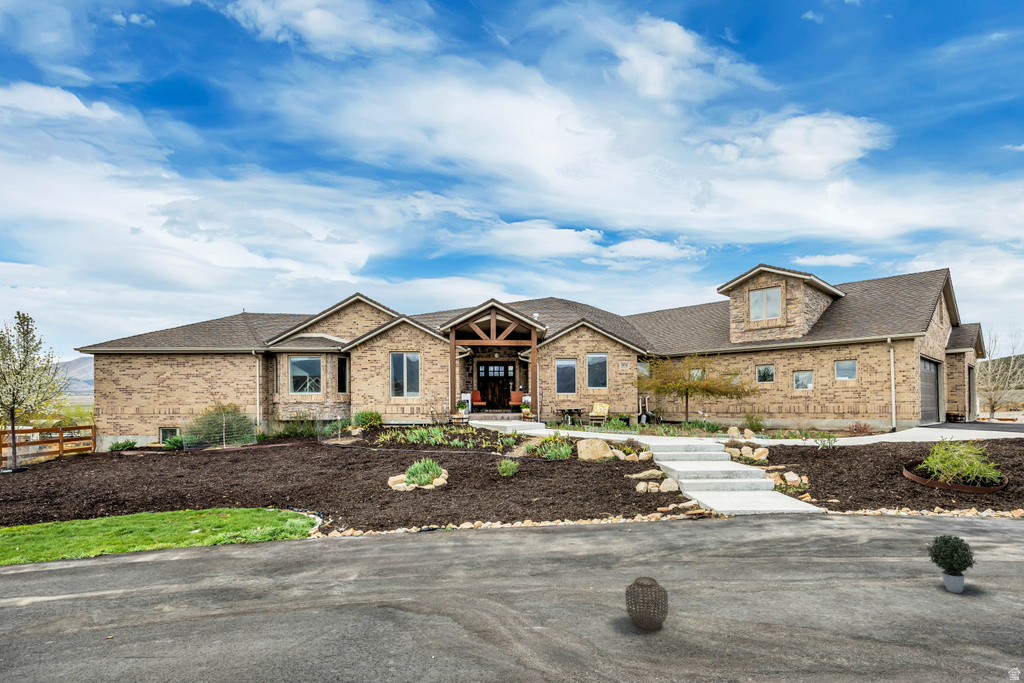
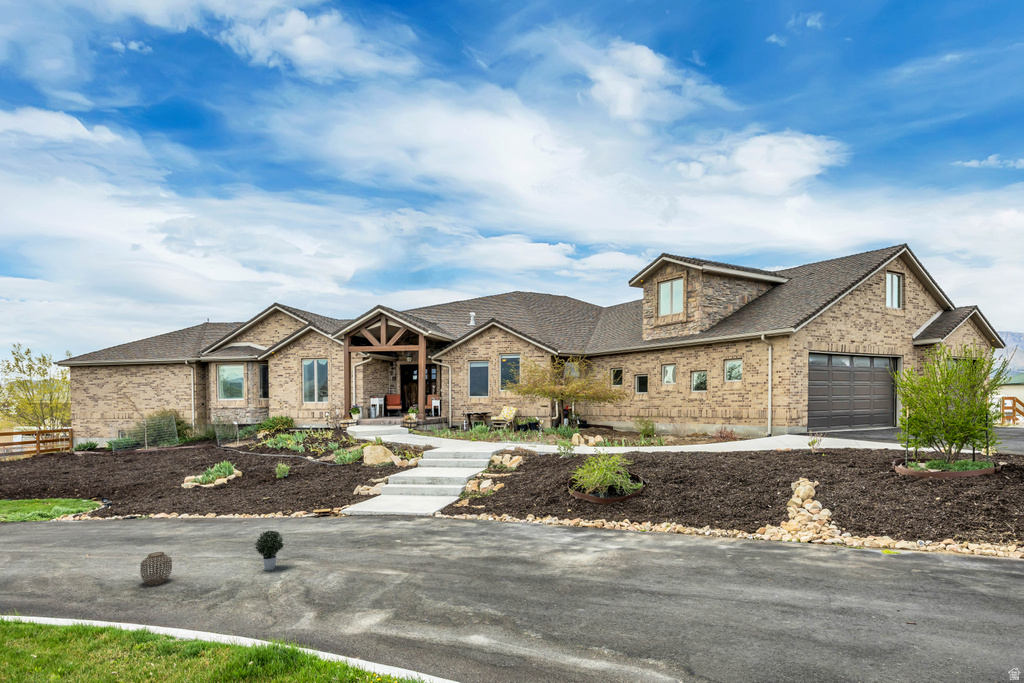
woven basket: present [625,577,668,629] -> present [140,552,172,585]

